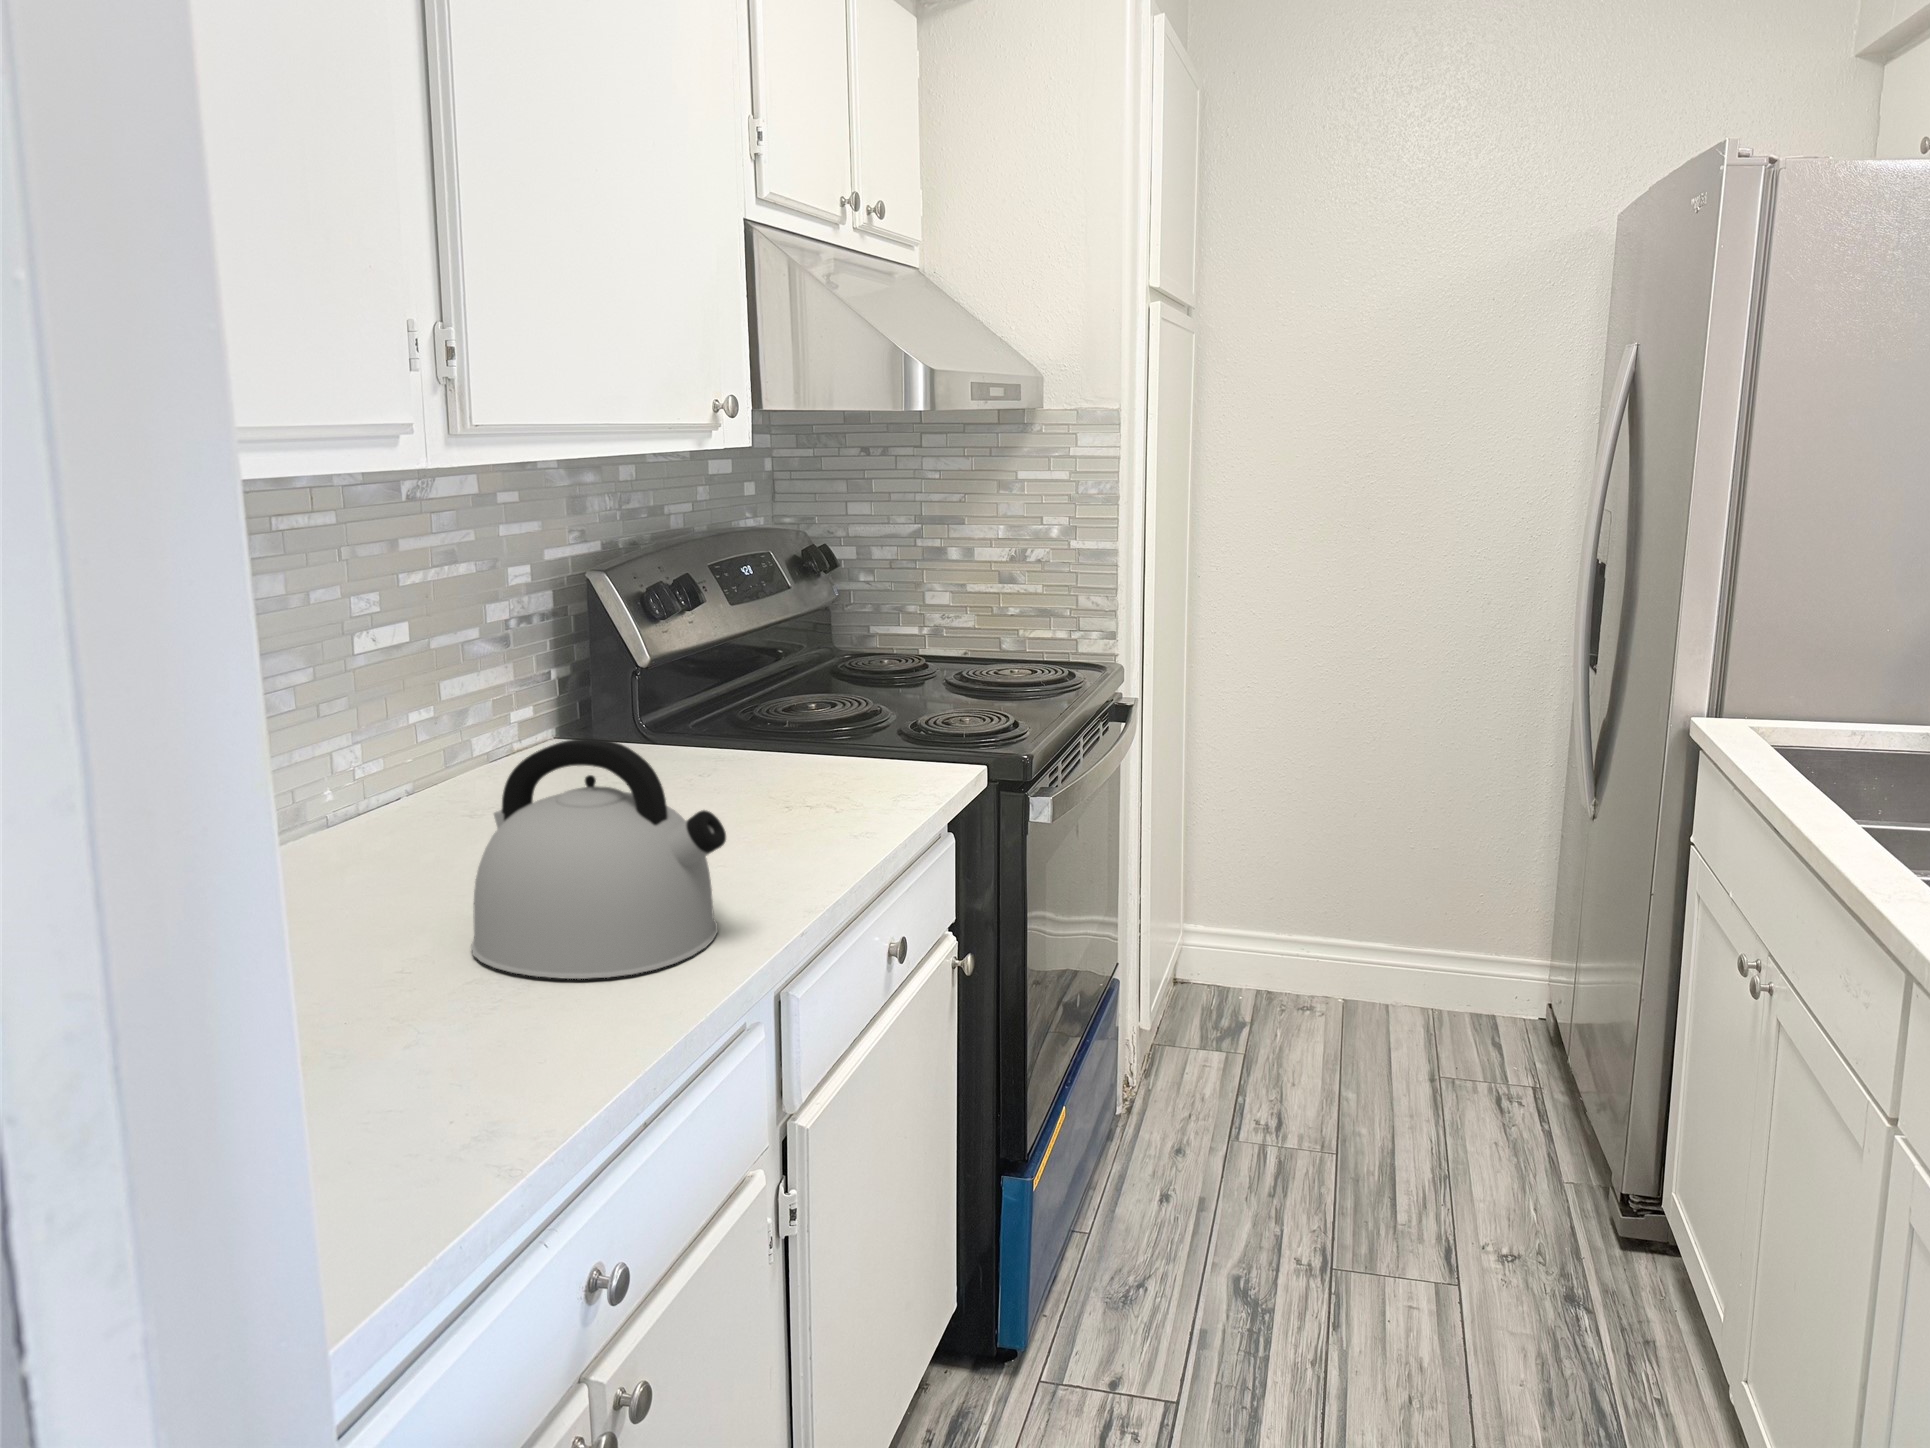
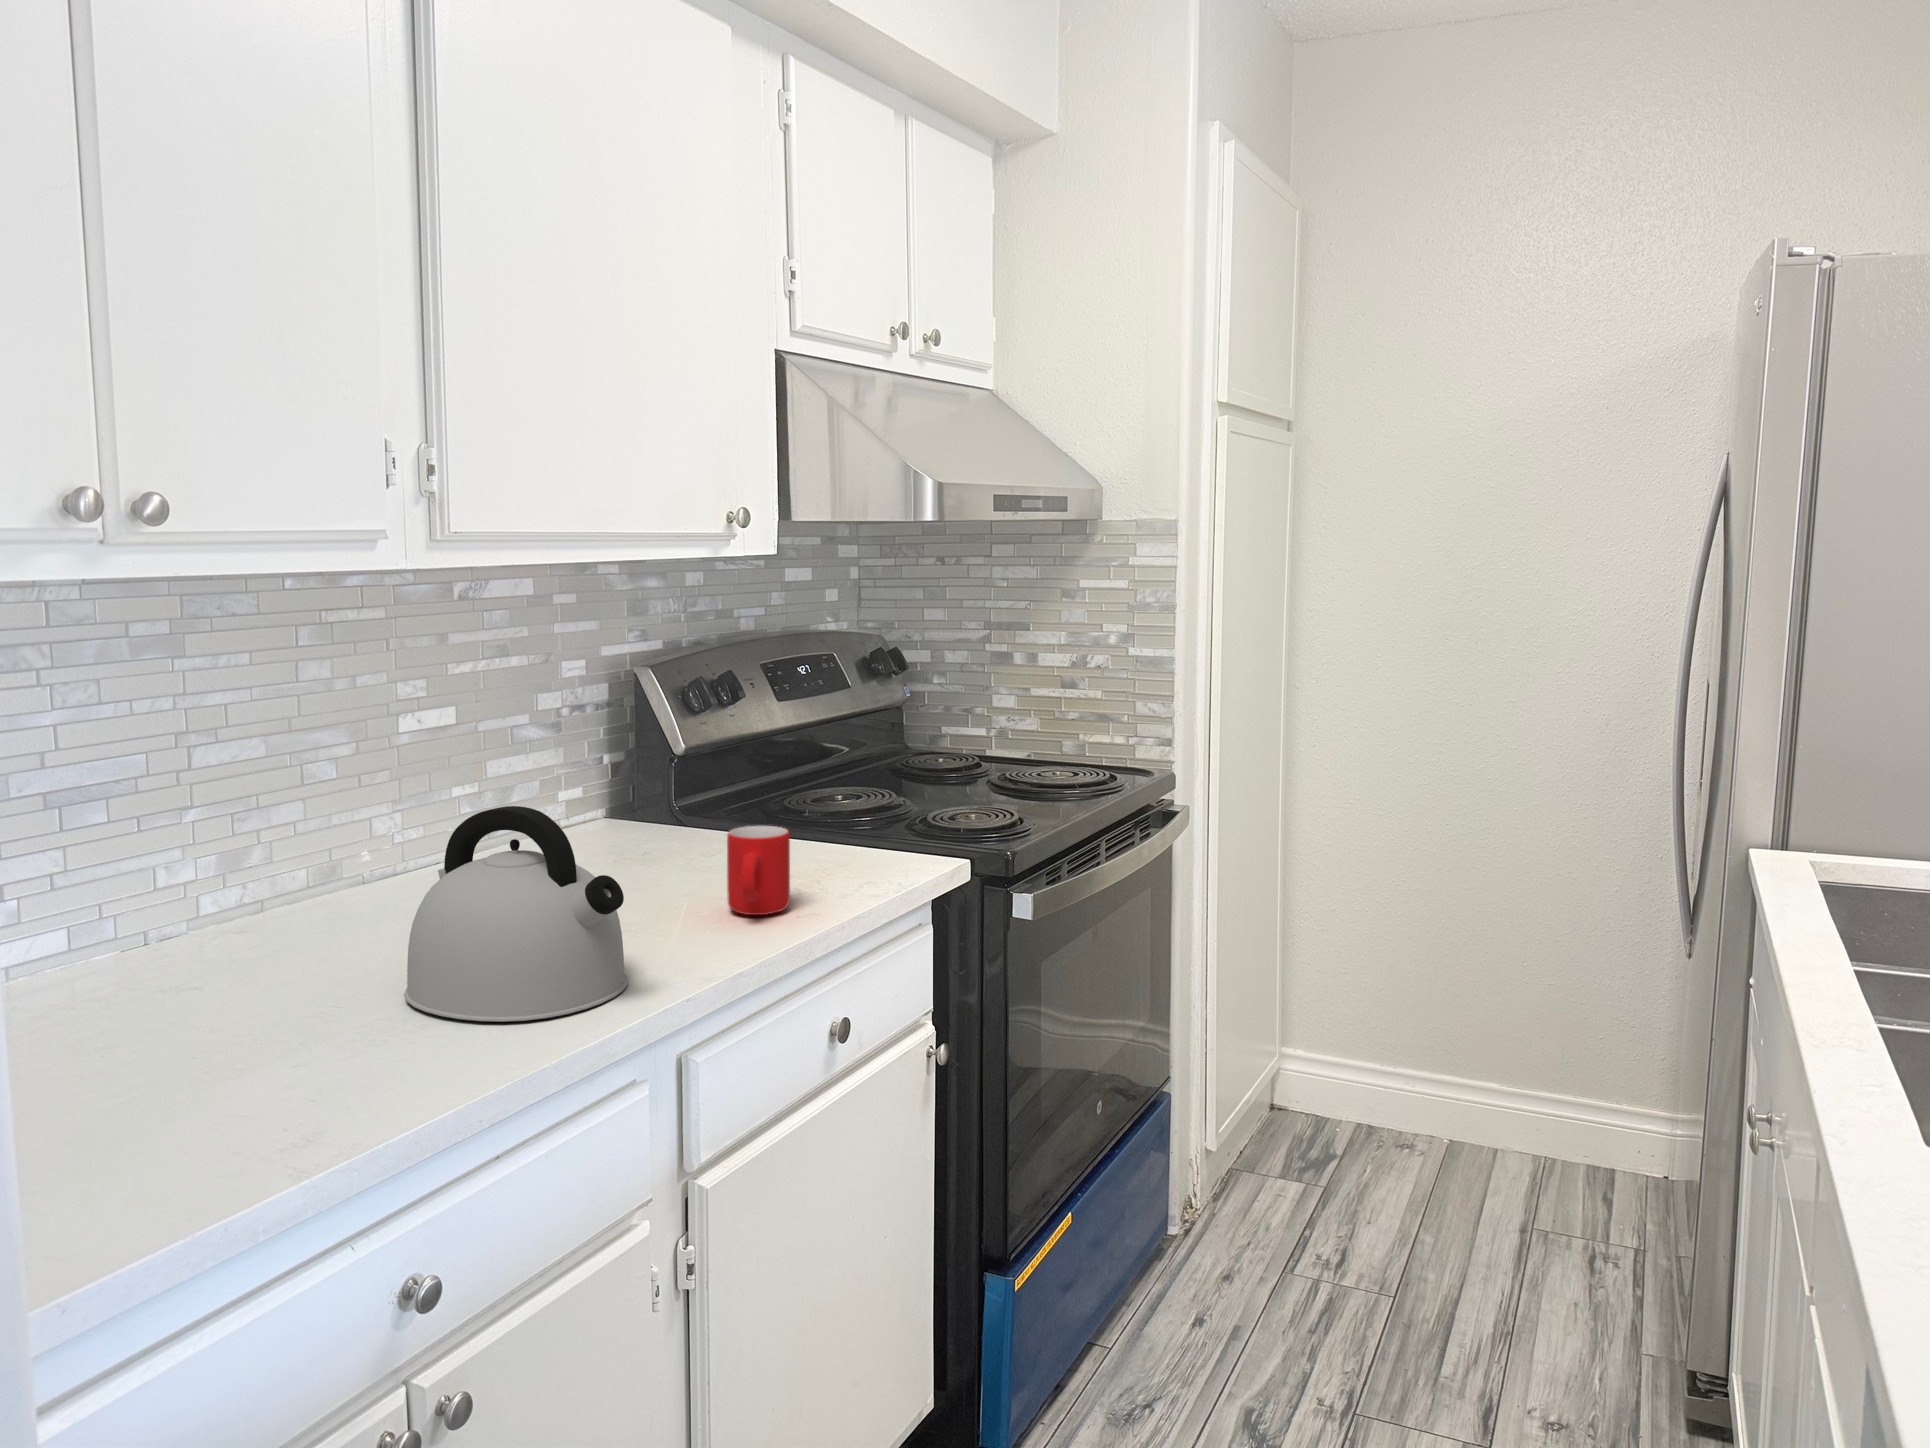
mug: none [766,743,833,838] -> present [727,826,790,915]

